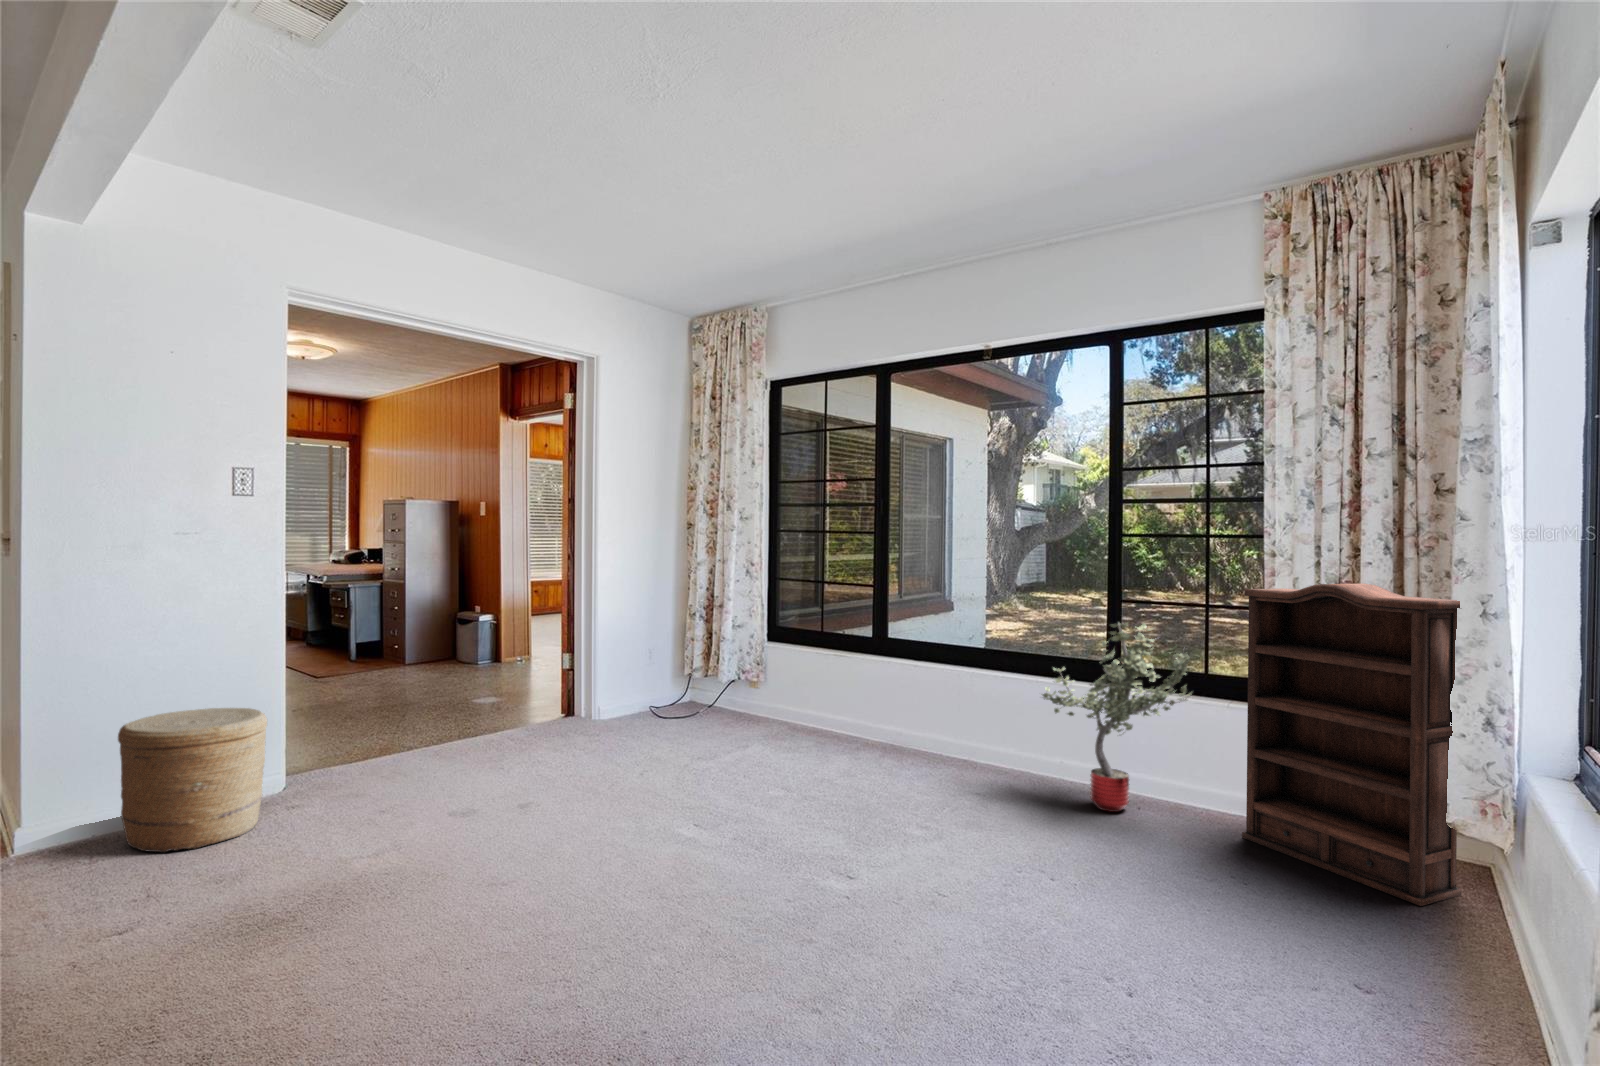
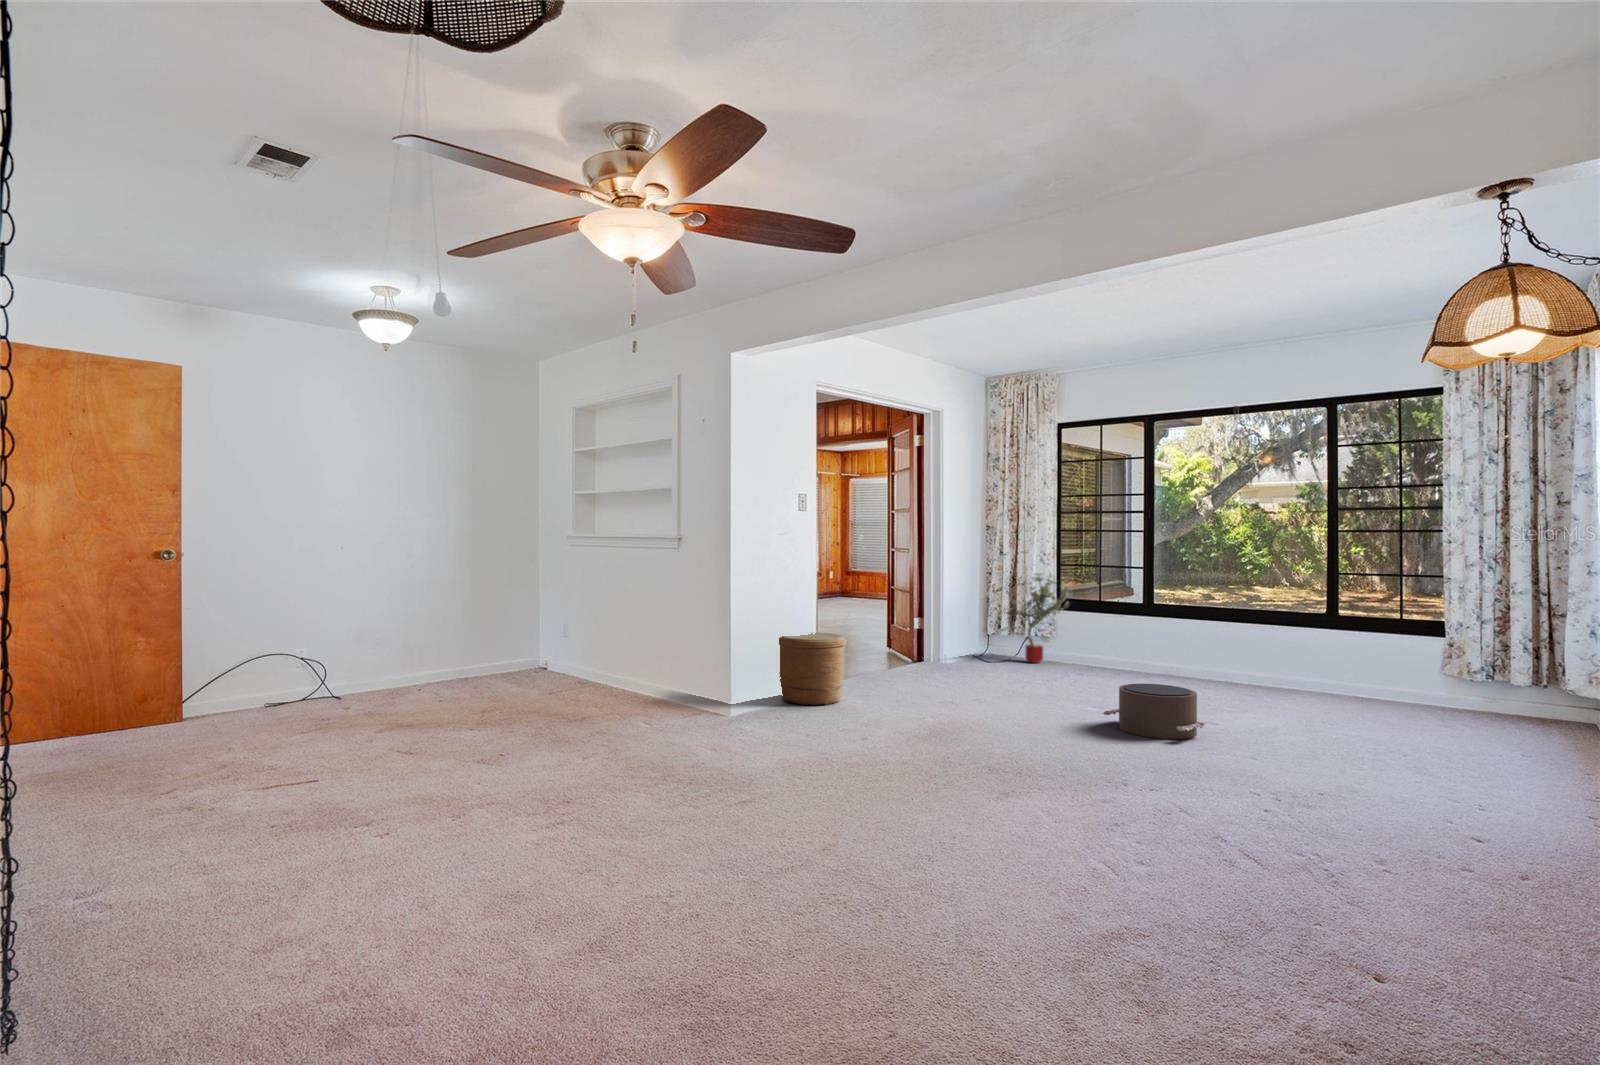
bookshelf: present [1242,584,1461,906] -> none [1435,557,1577,735]
potted tree: present [1041,623,1192,812] -> present [1003,573,1070,663]
pouf: none [628,818,790,955] -> present [1103,683,1206,739]

